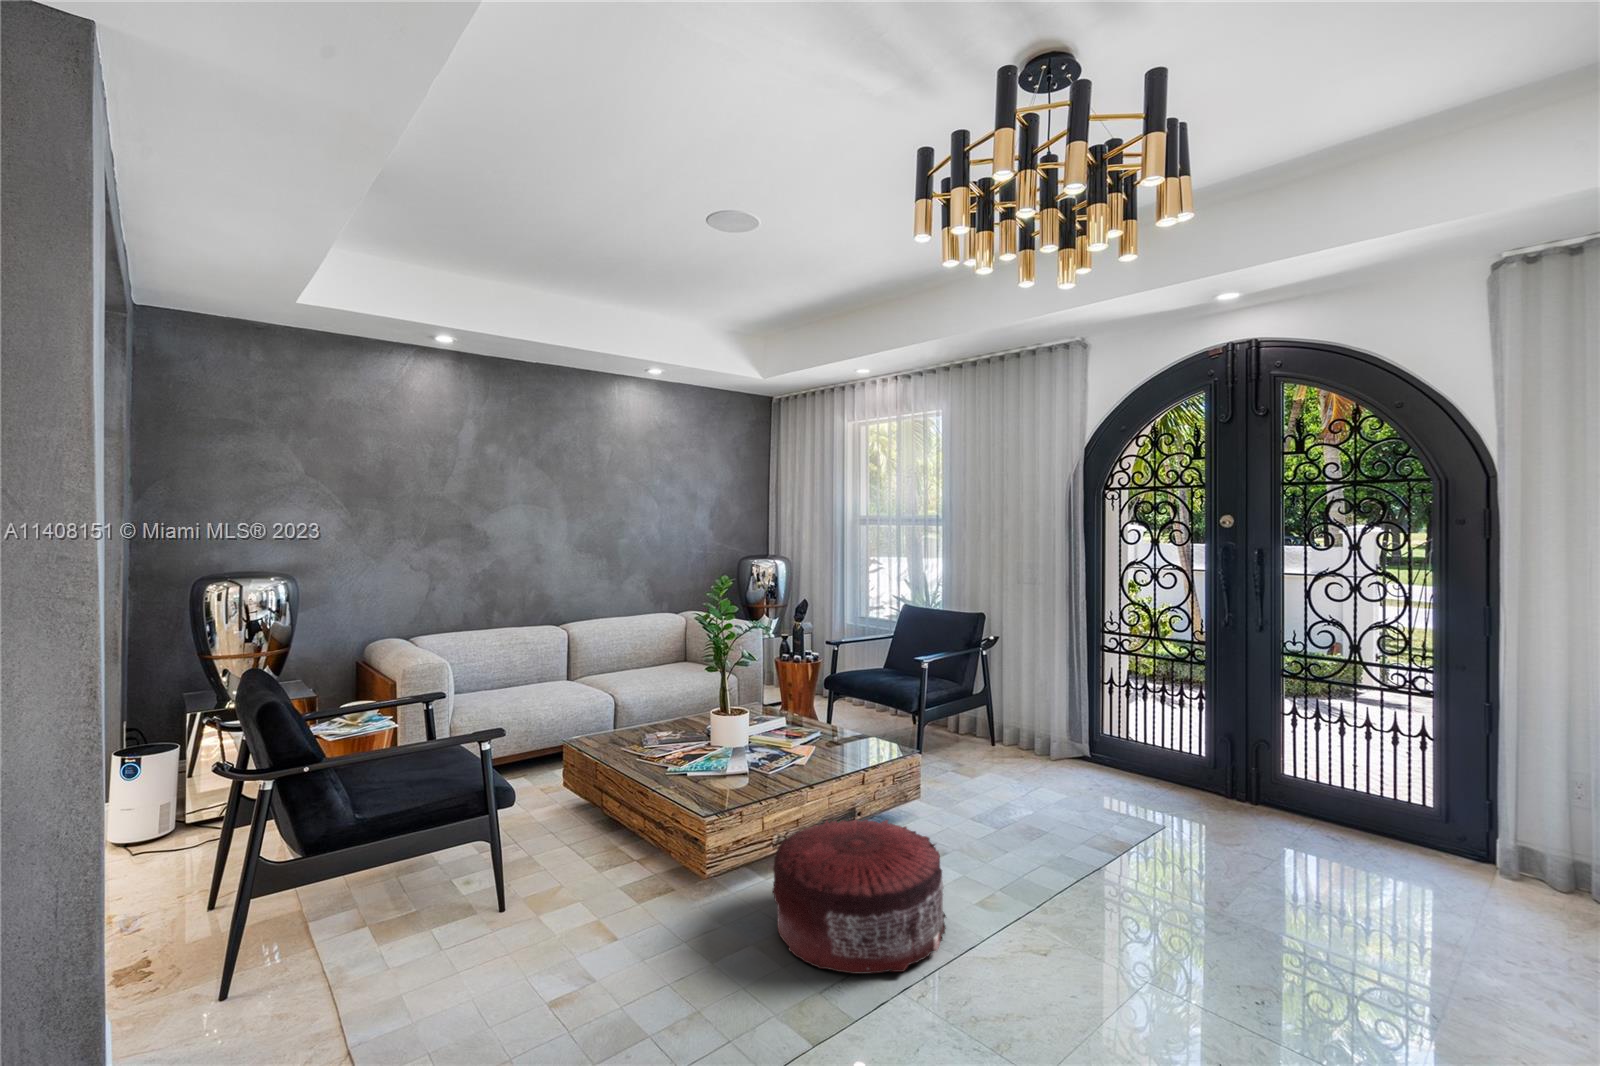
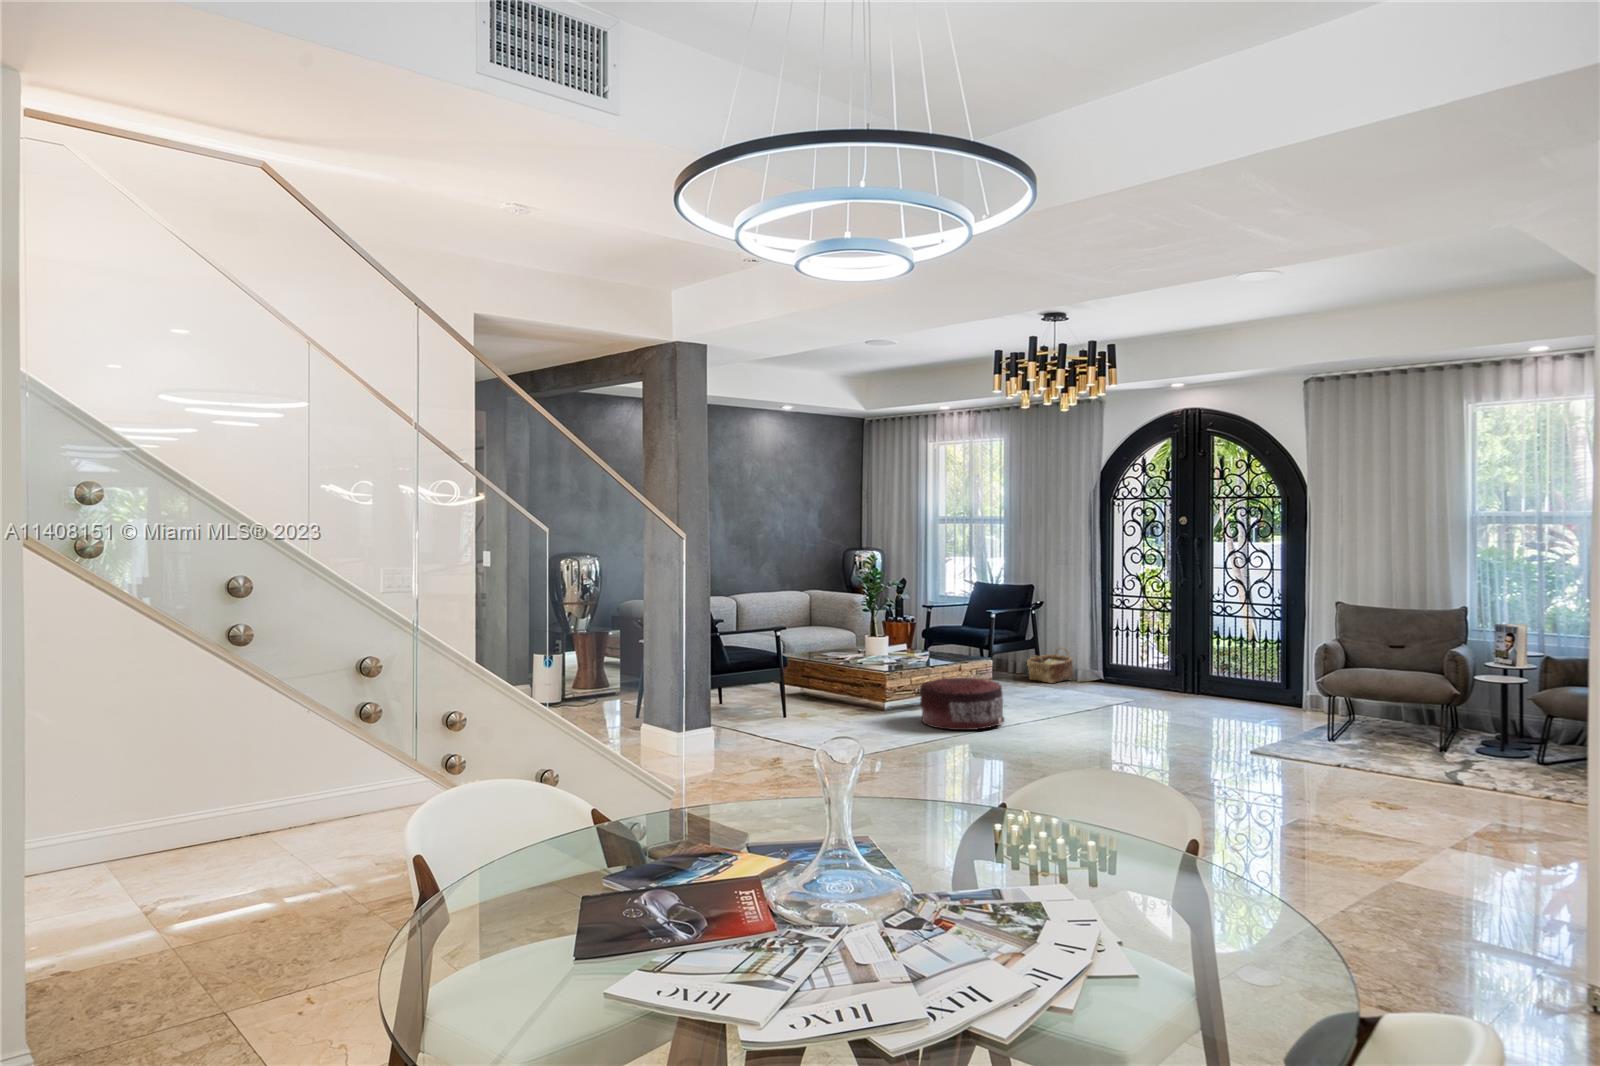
woven basket: none [976,706,1044,765] -> present [1027,648,1073,683]

